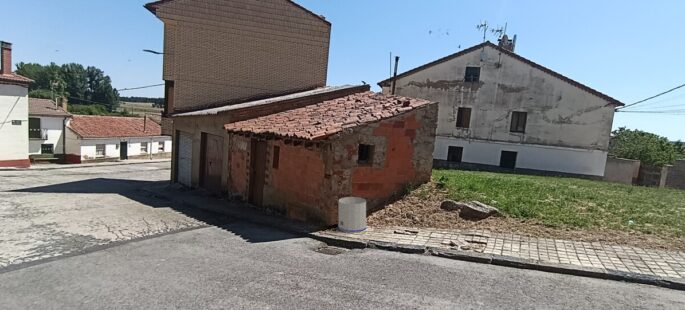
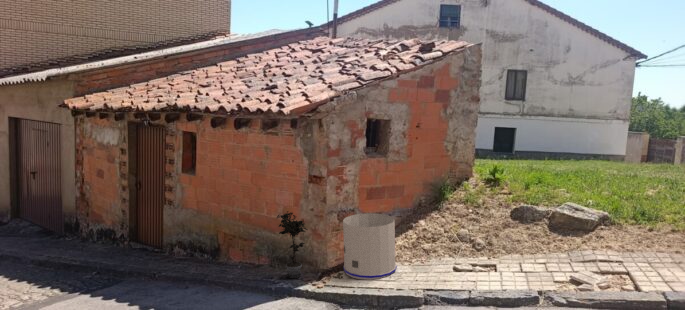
potted plant: none [305,192,321,228] -> present [277,211,308,278]

